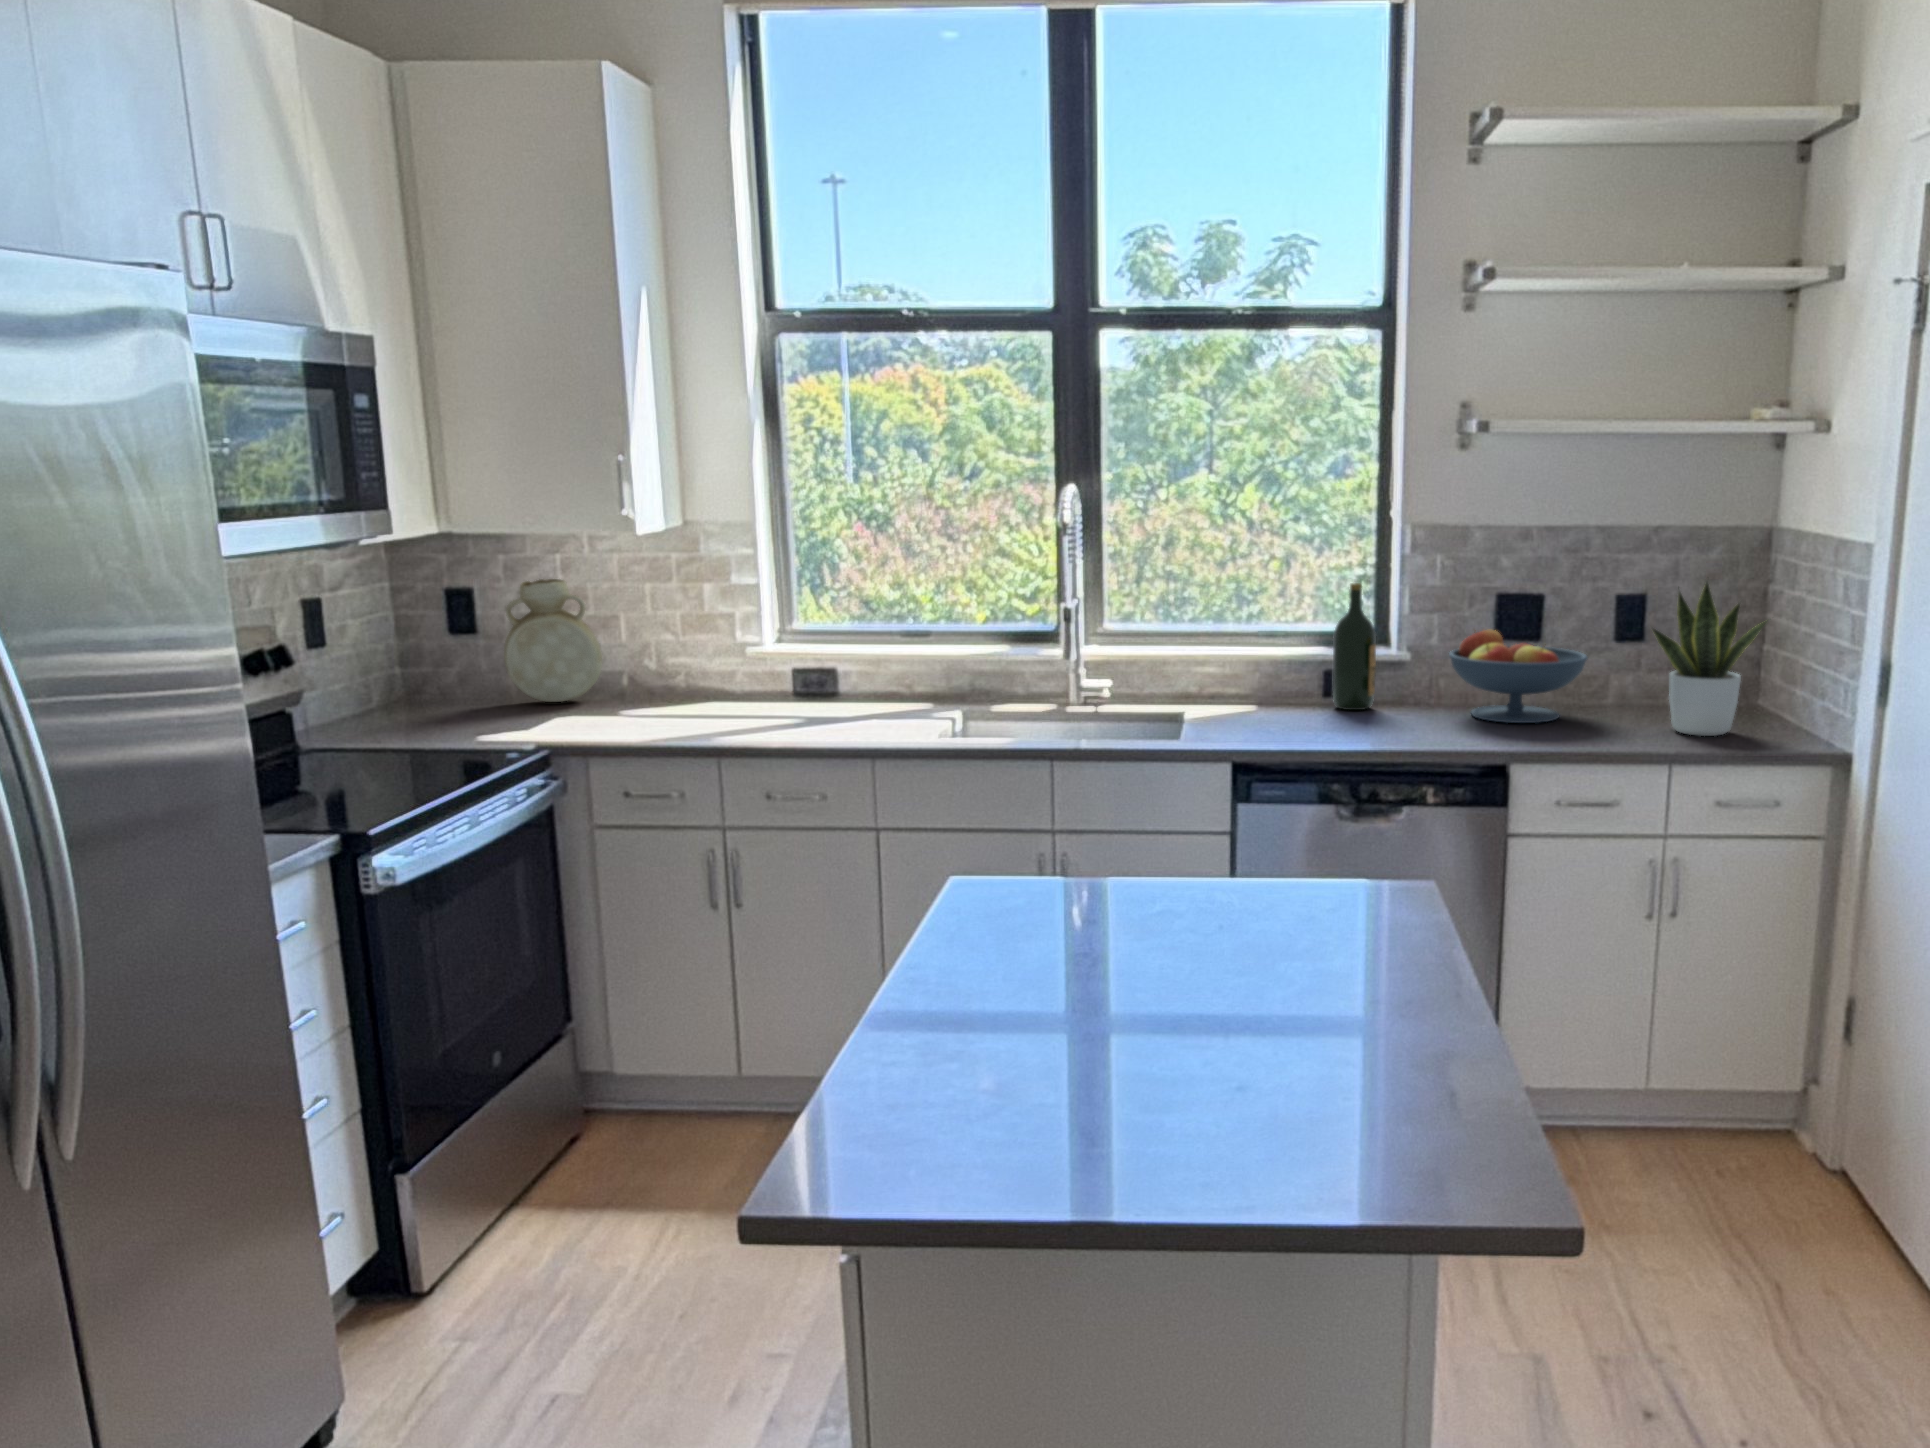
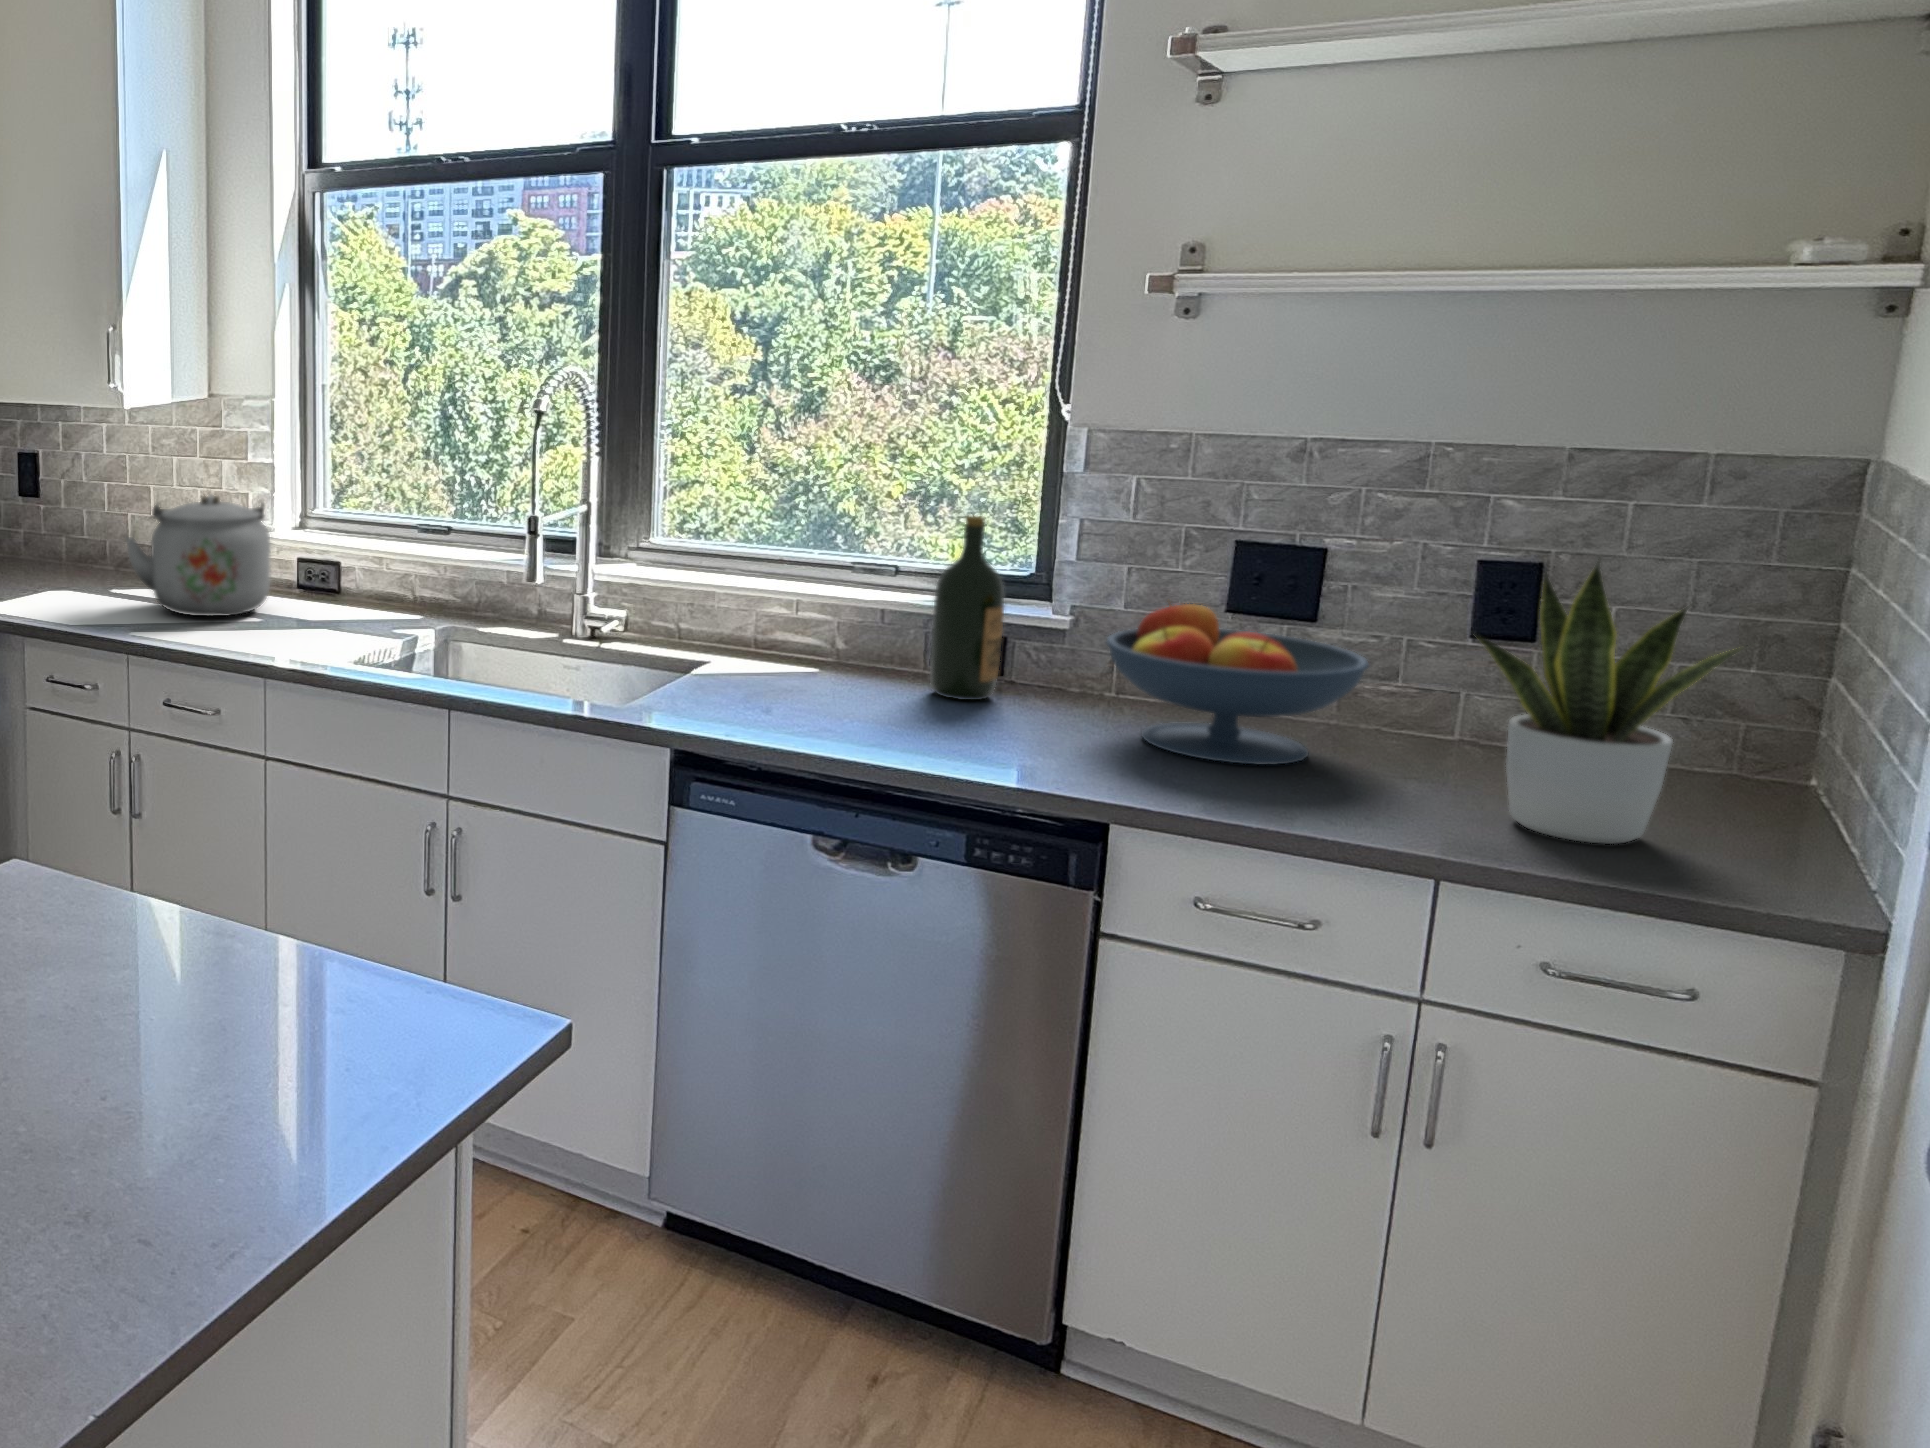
vase: present [504,579,602,702] -> none [28,449,119,574]
kettle: none [666,610,802,720] -> present [126,495,271,616]

